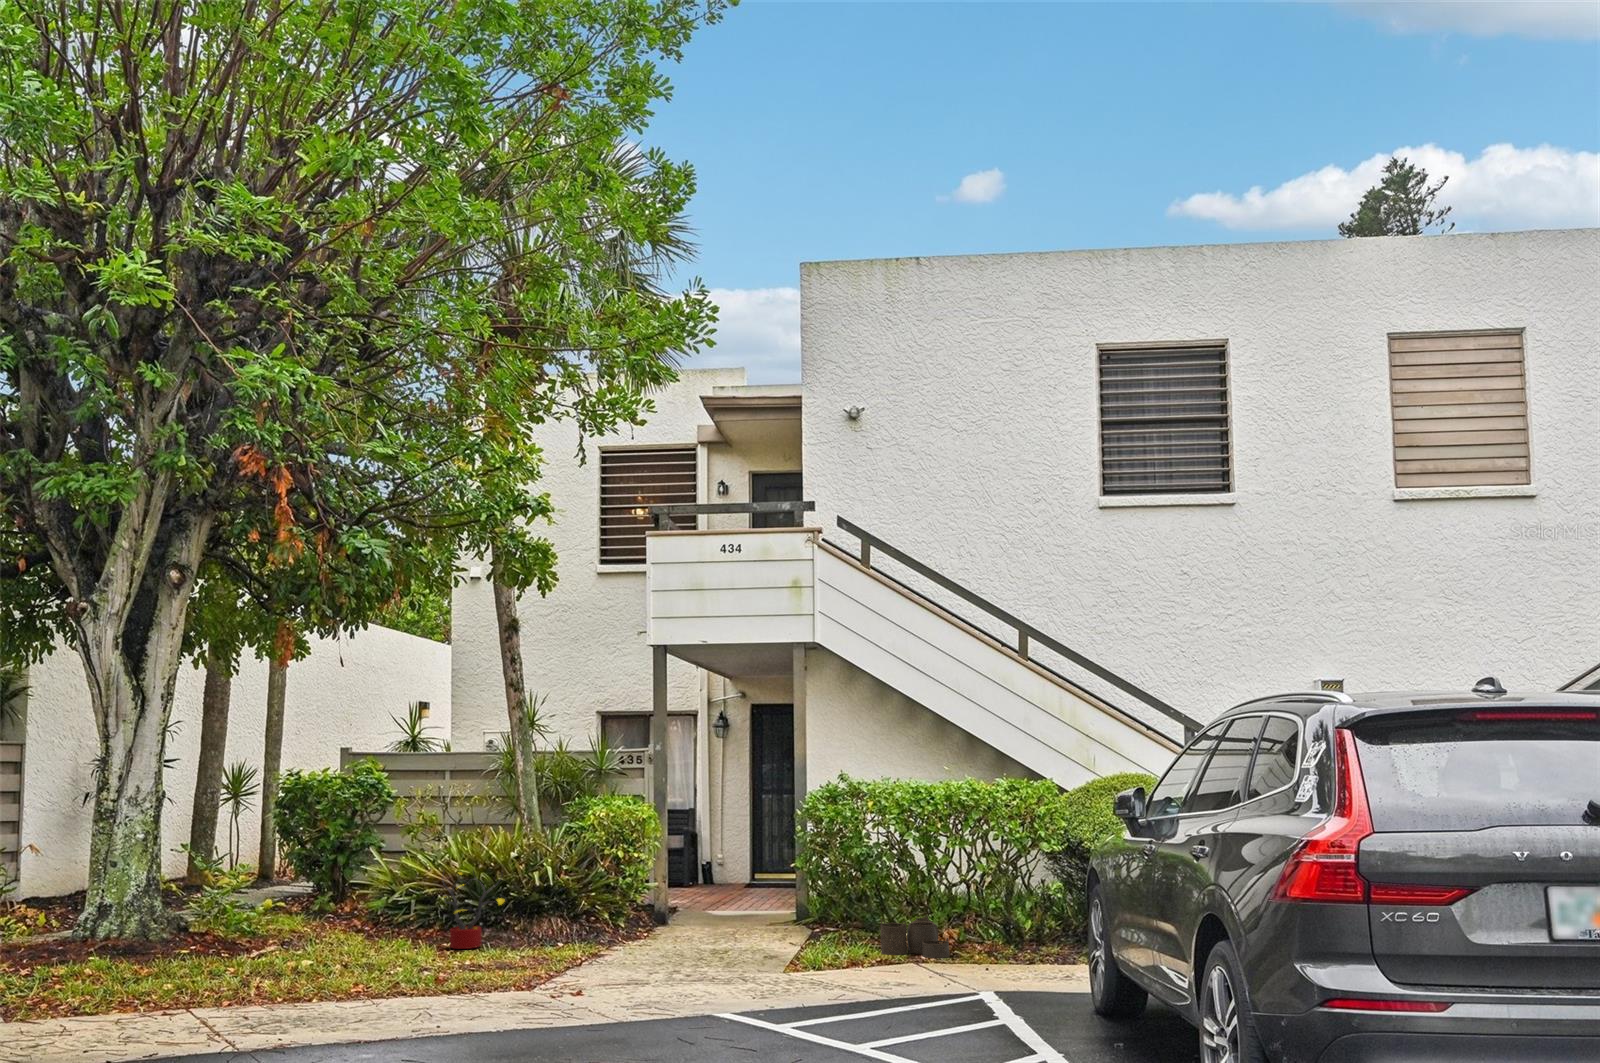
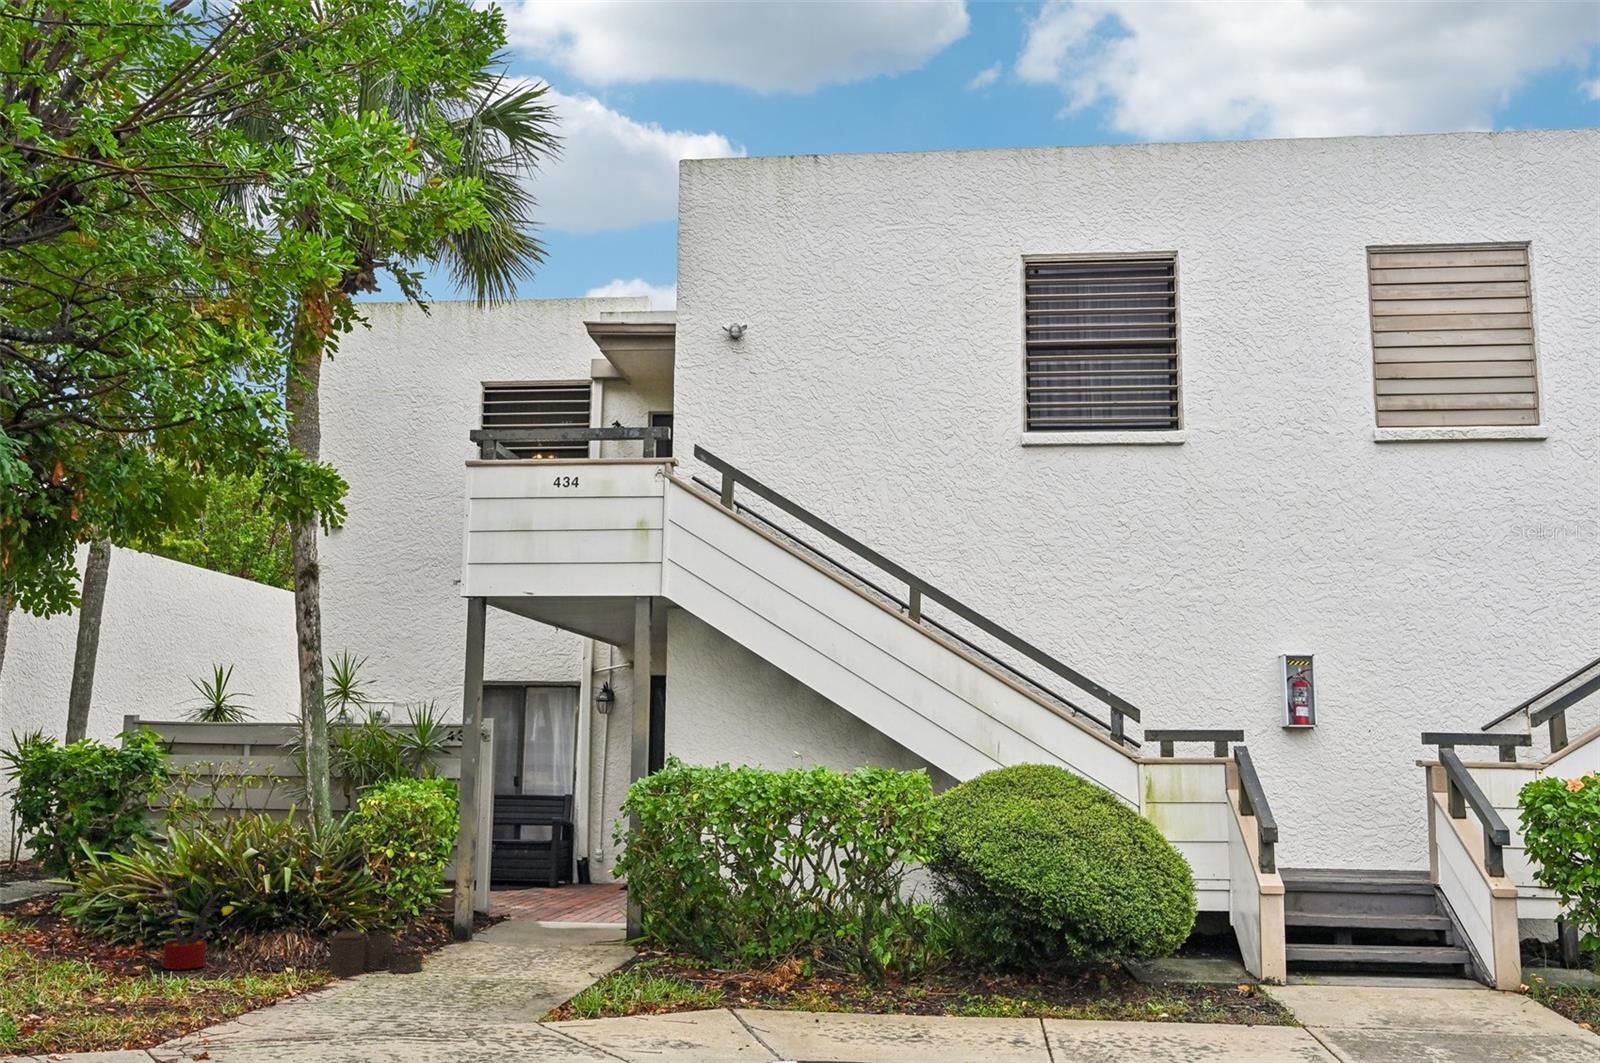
woven basket: present [880,916,949,958] -> present [329,927,422,977]

